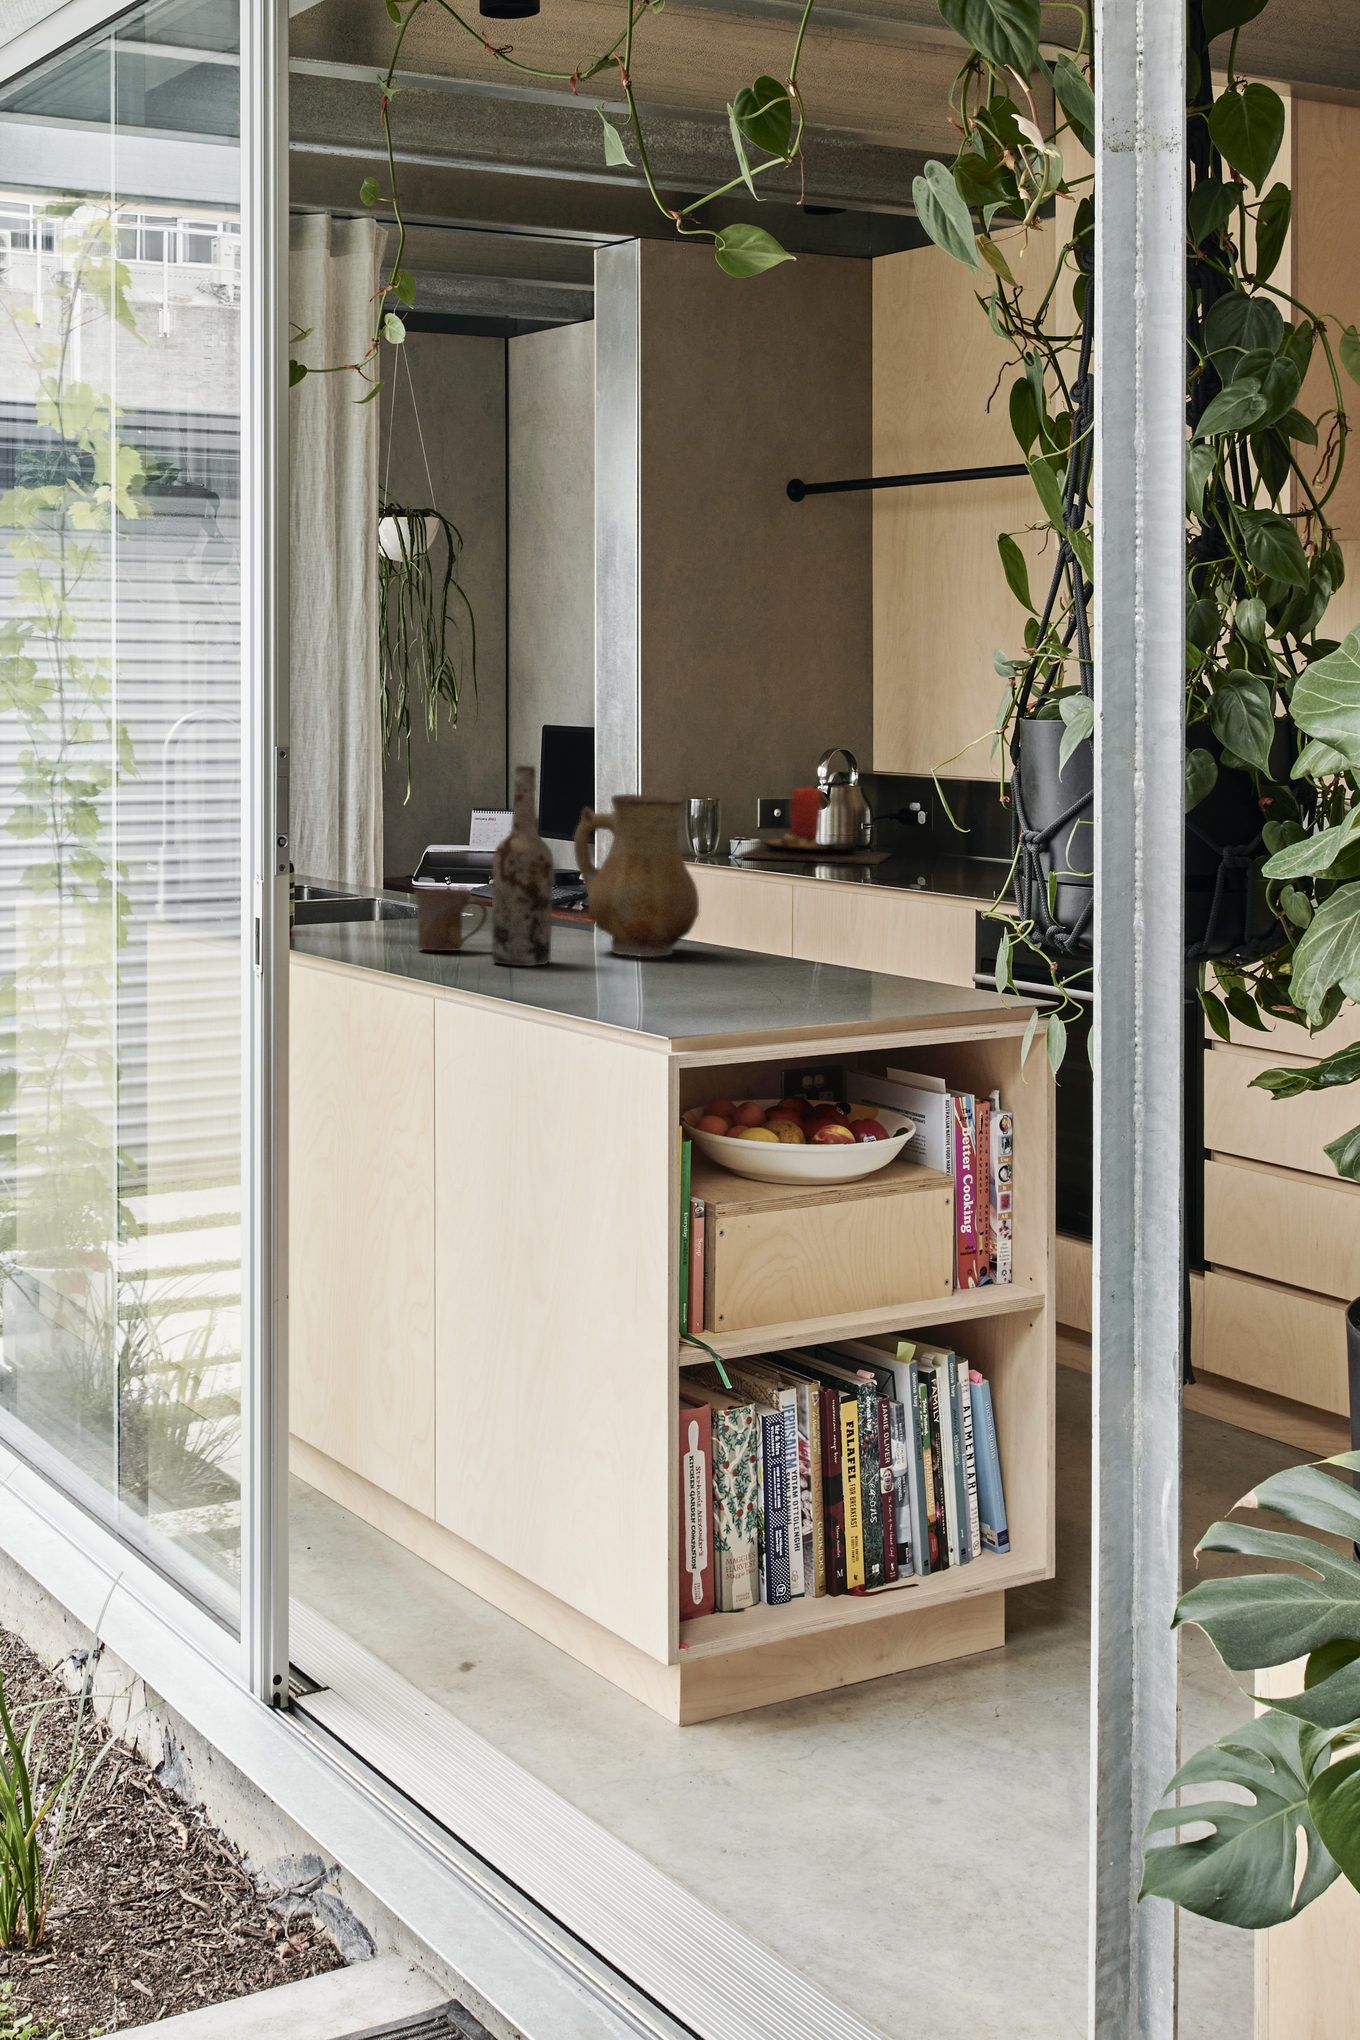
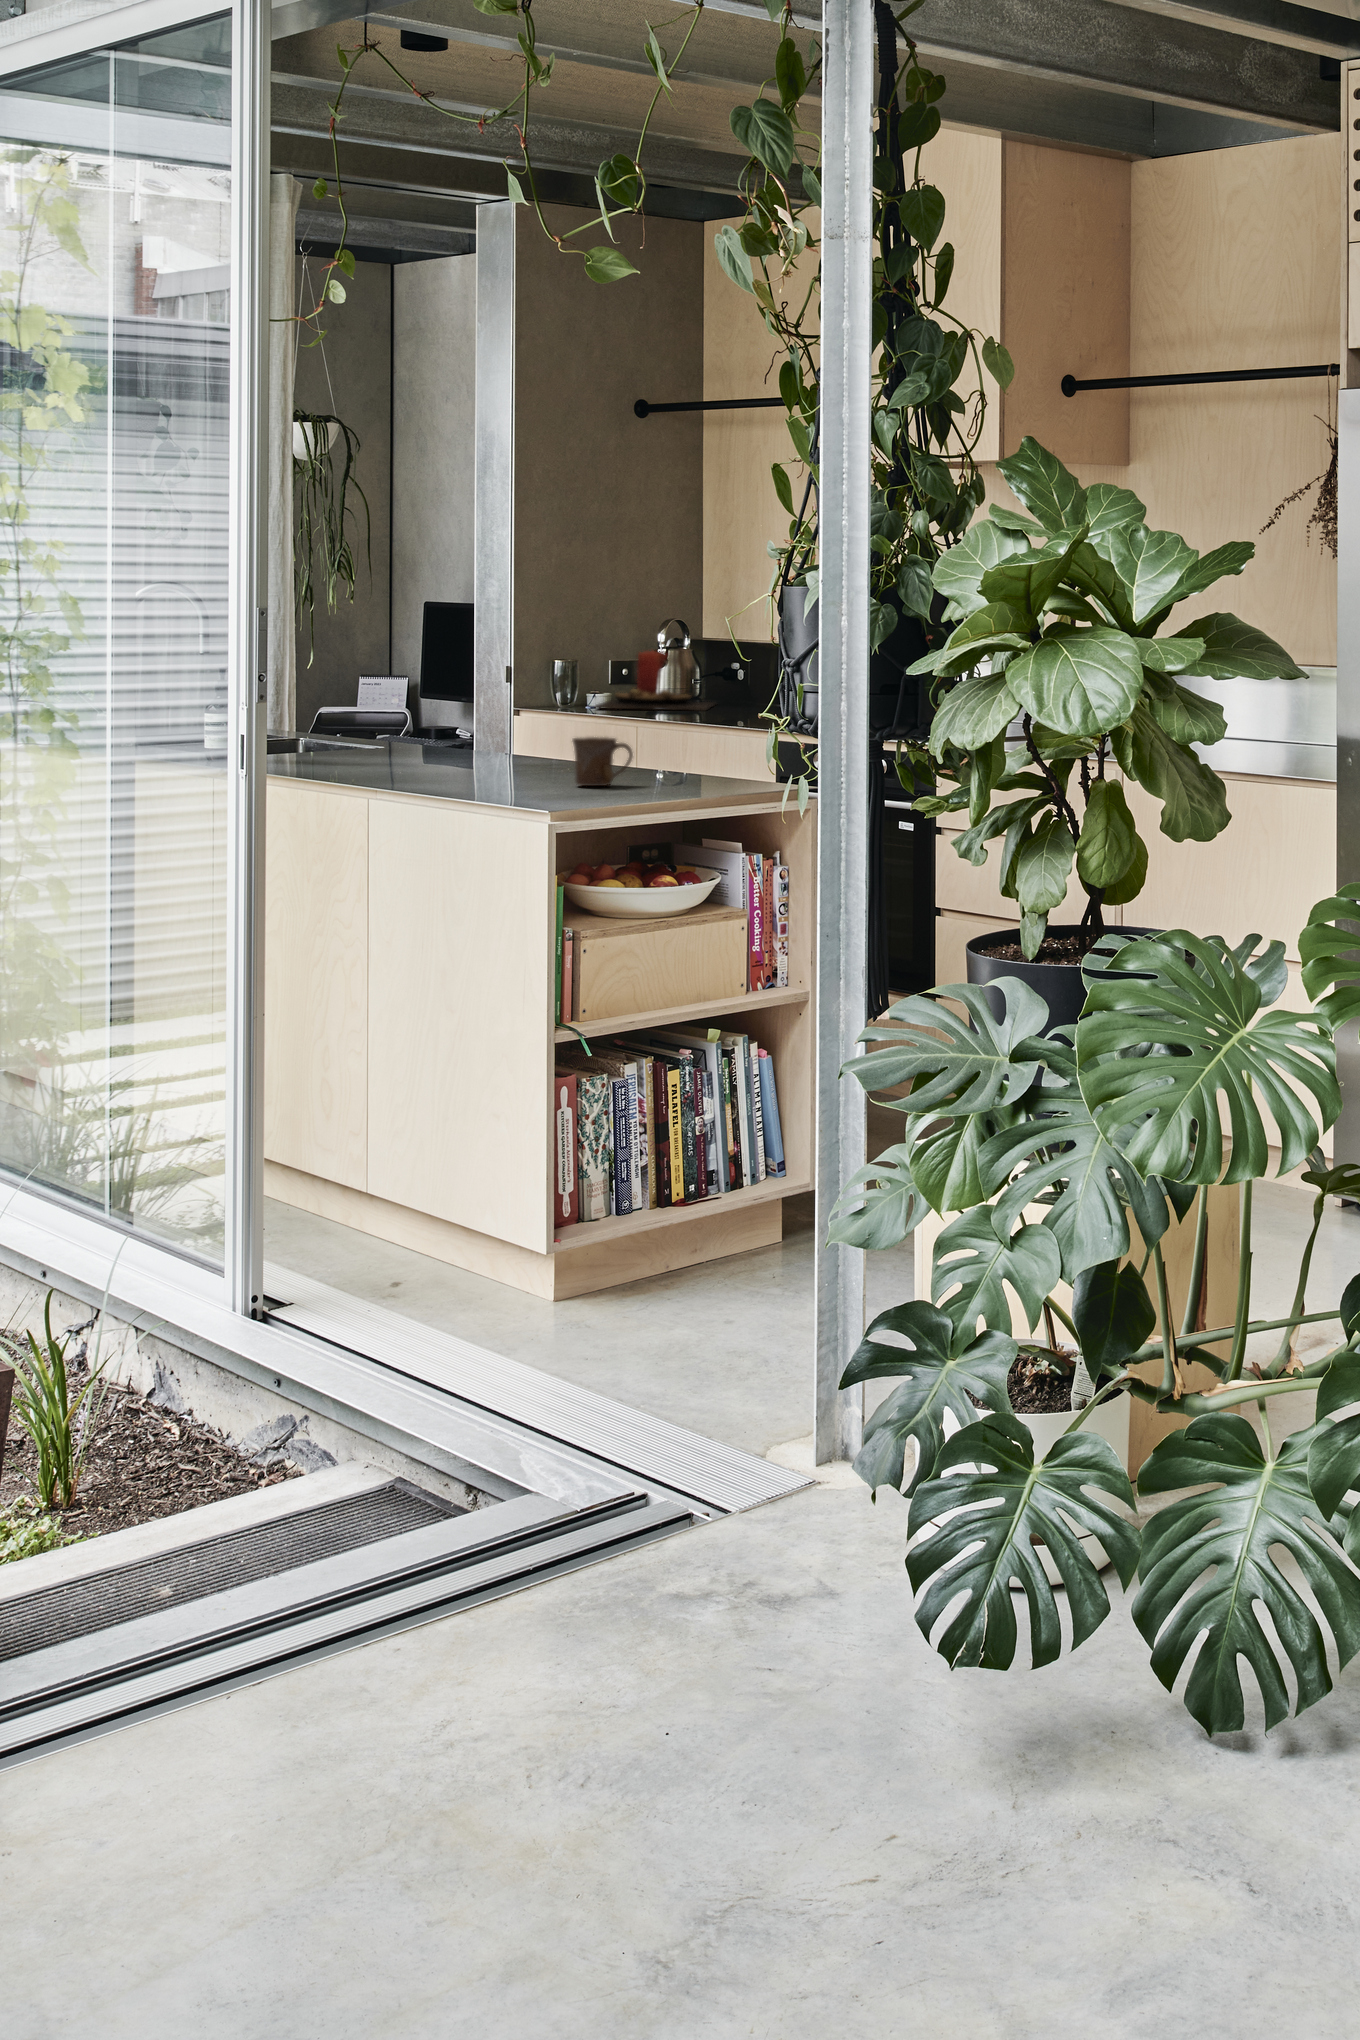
wine bottle: present [492,766,554,966] -> none [409,630,457,781]
ceramic pitcher: present [574,794,699,957] -> none [471,651,567,773]
mug: present [414,890,488,951] -> present [573,737,633,786]

